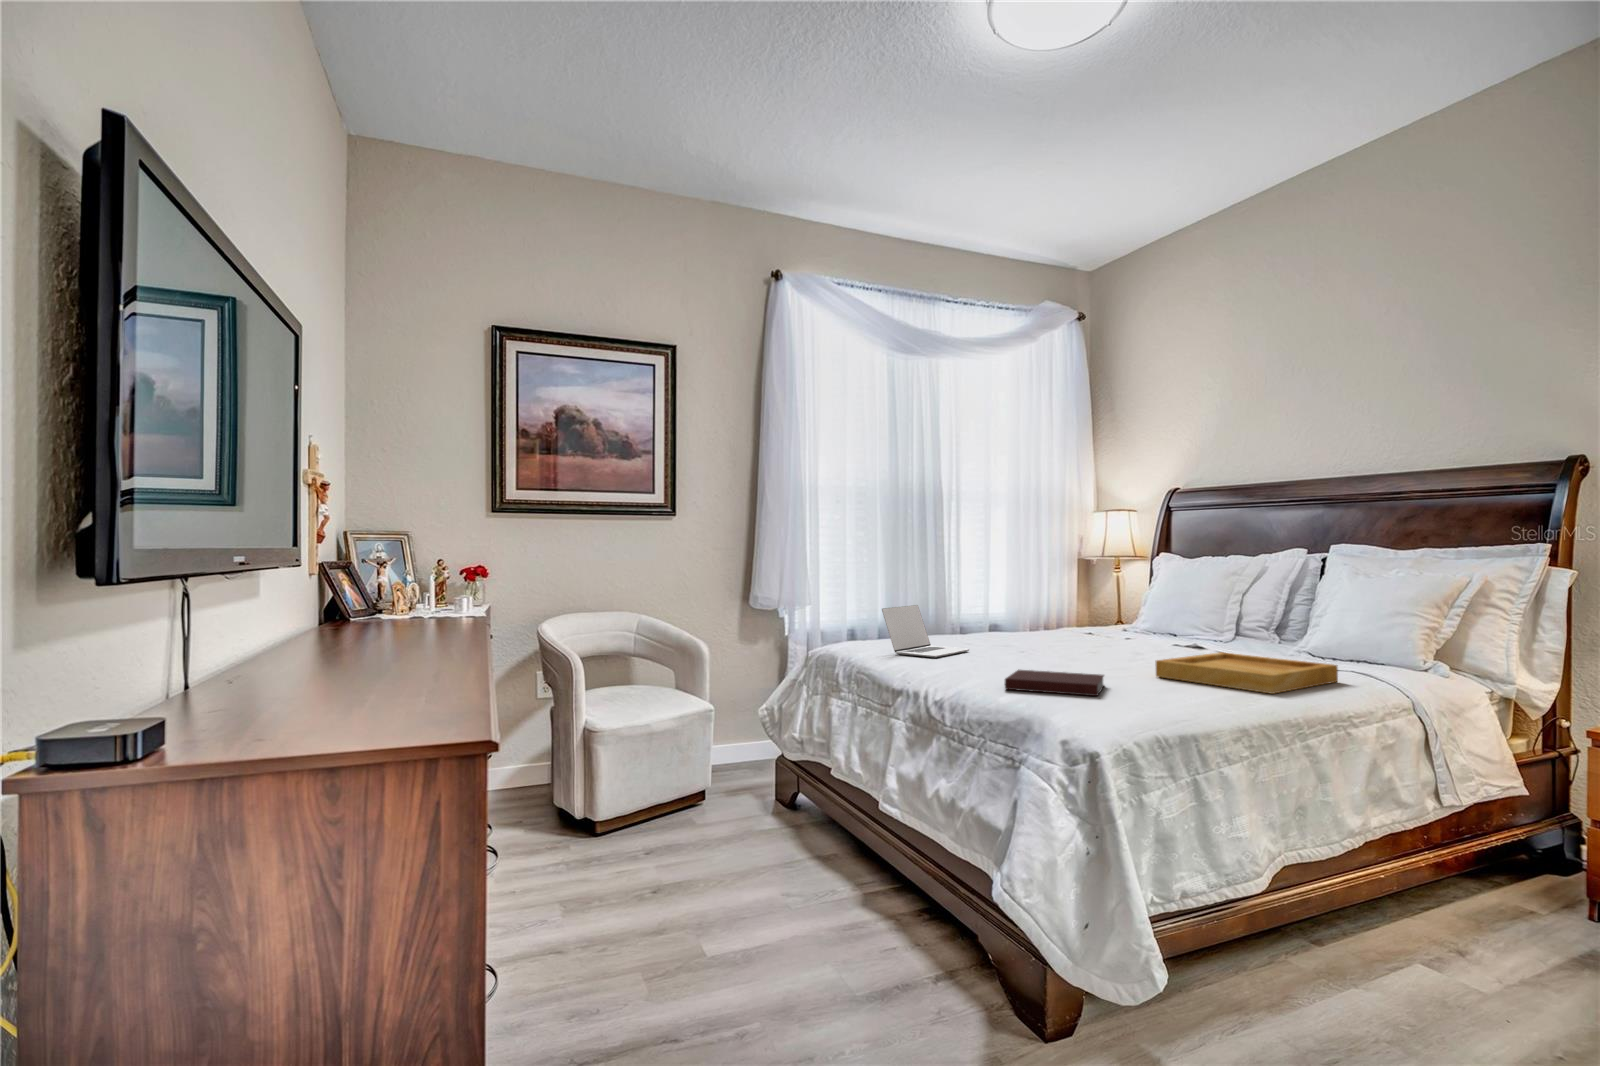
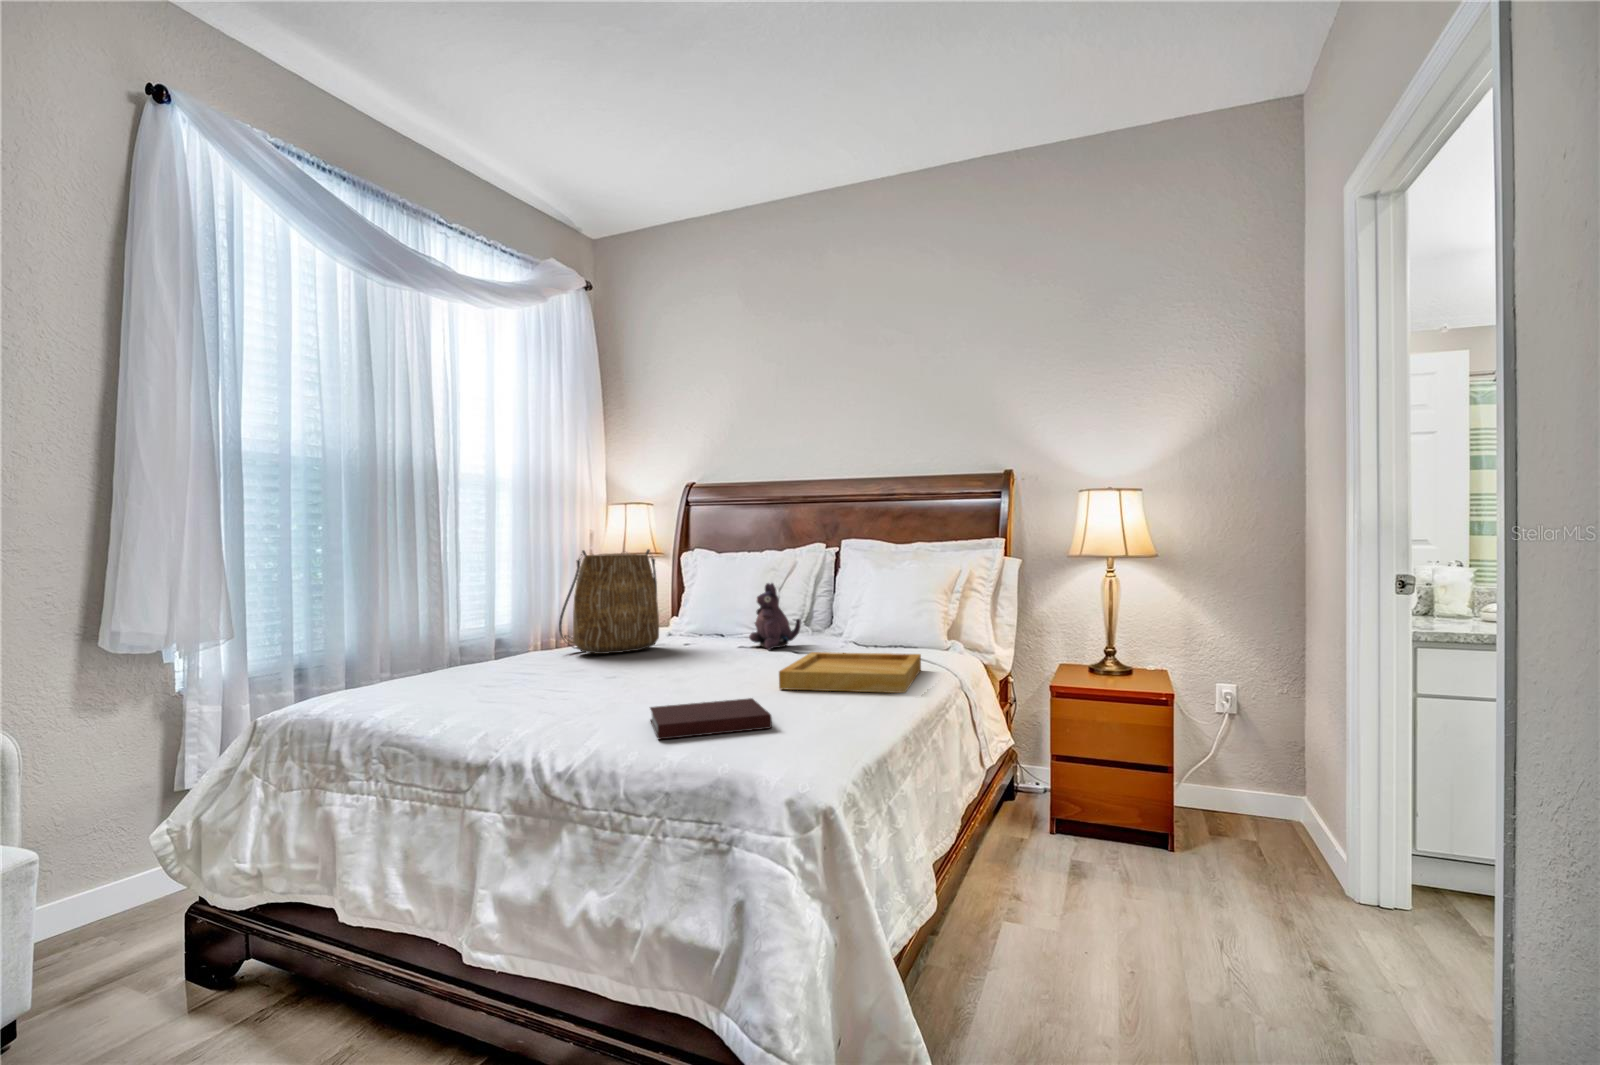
tote bag: none [1022,550,1112,640] -> present [559,549,659,654]
plush toy: none [1195,586,1253,651] -> present [749,583,801,650]
laptop: present [882,605,969,658] -> none [402,630,526,704]

